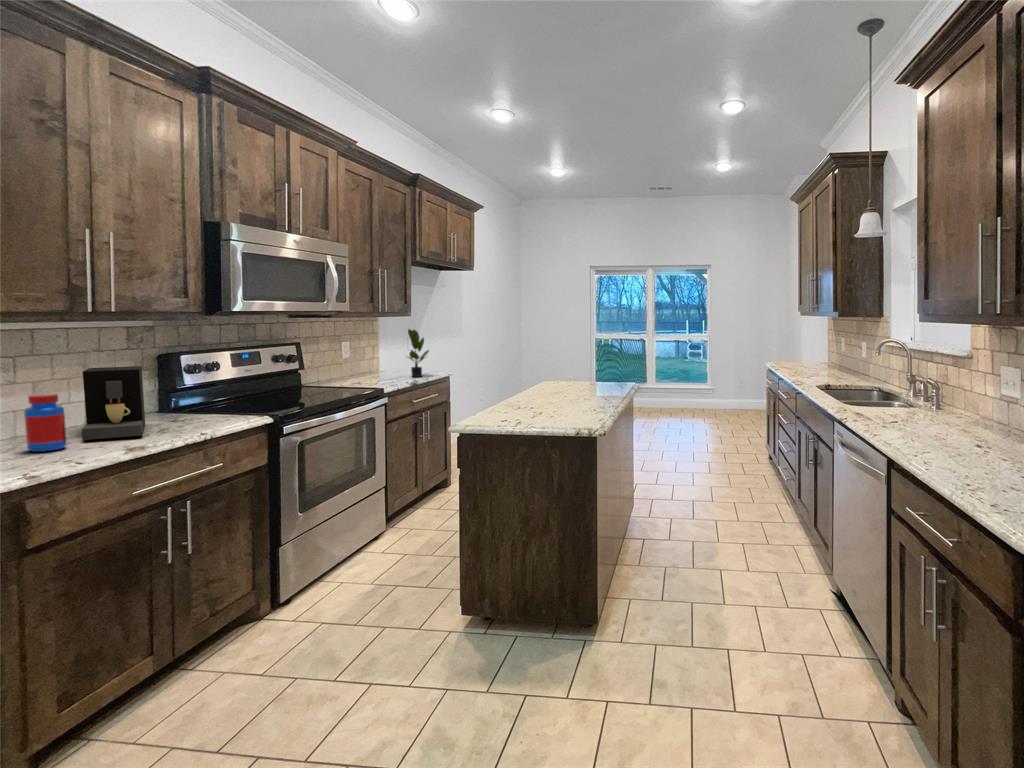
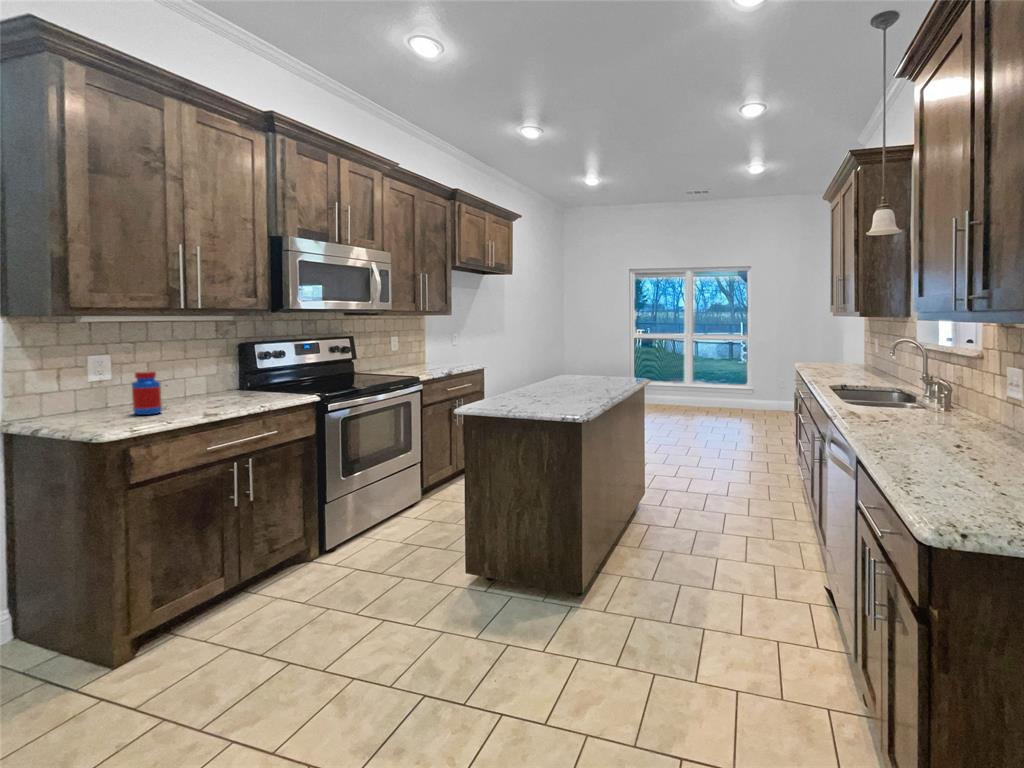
potted plant: present [408,329,429,377] -> none [445,325,466,368]
coffee maker: present [82,366,145,440] -> none [173,352,222,408]

